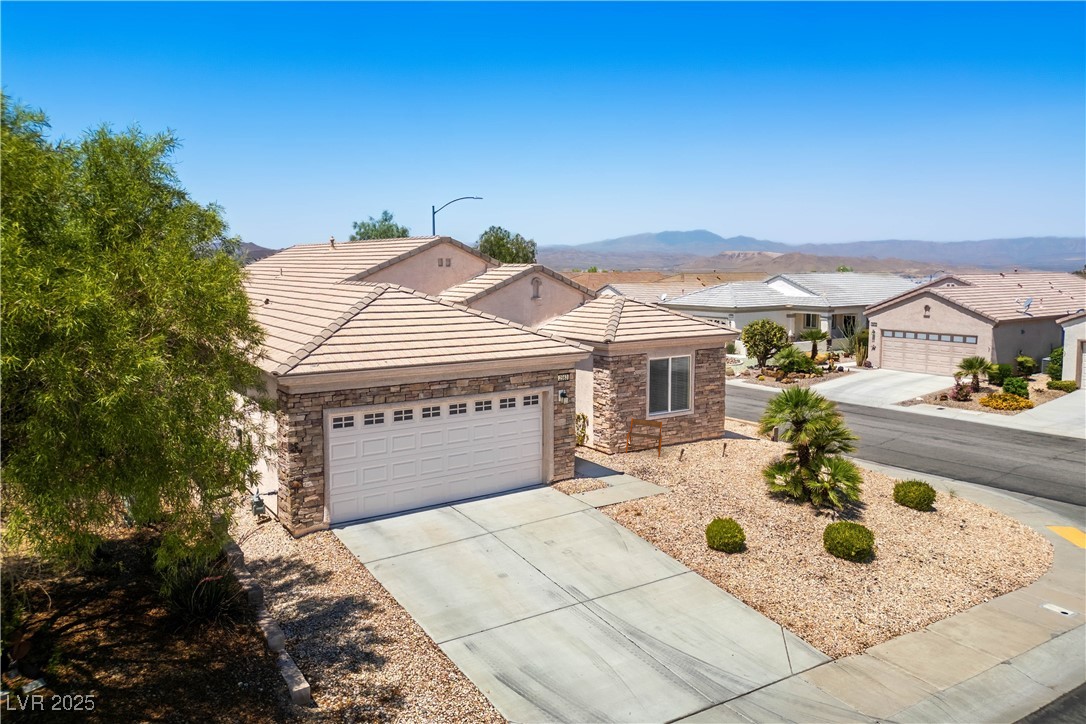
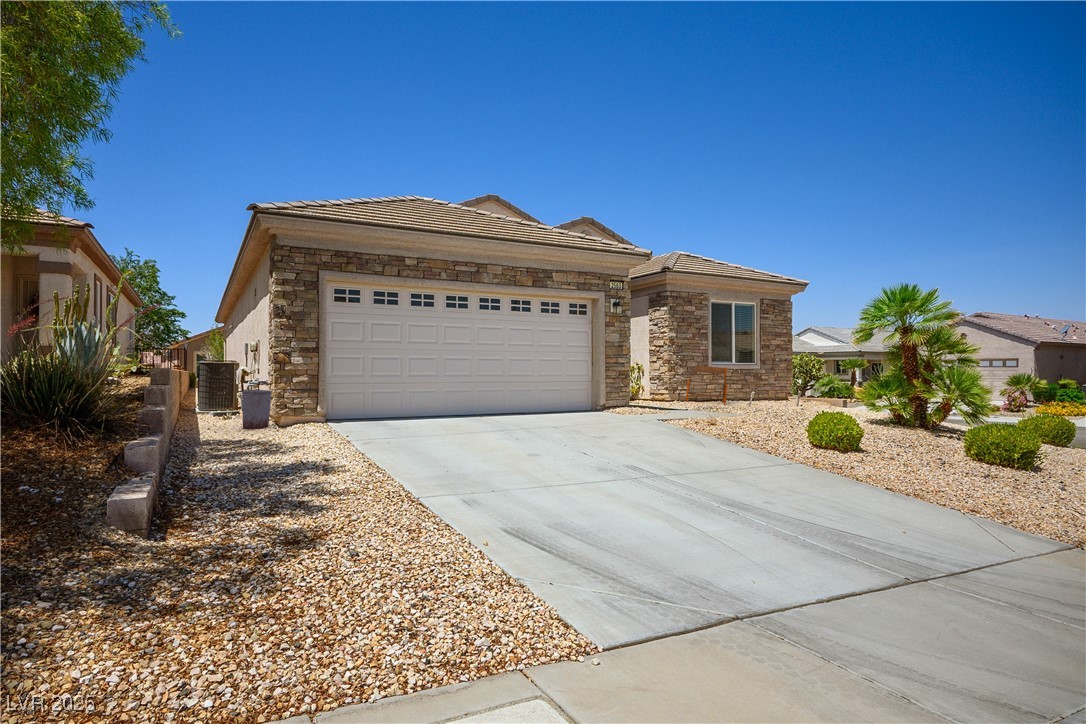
trash can: none [266,506,290,541] -> present [242,389,272,429]

